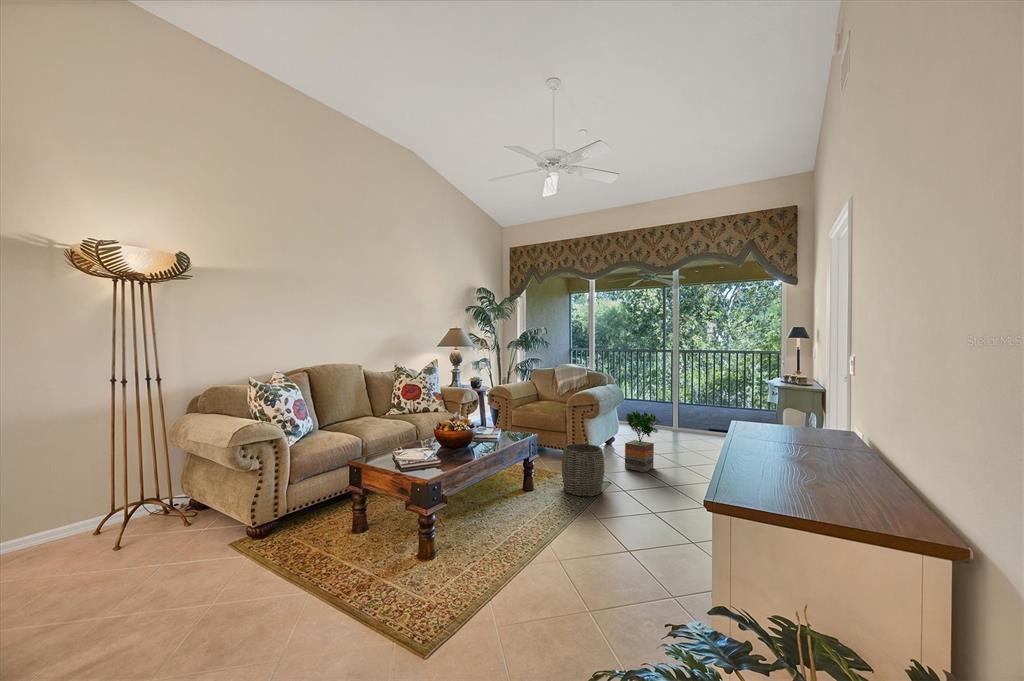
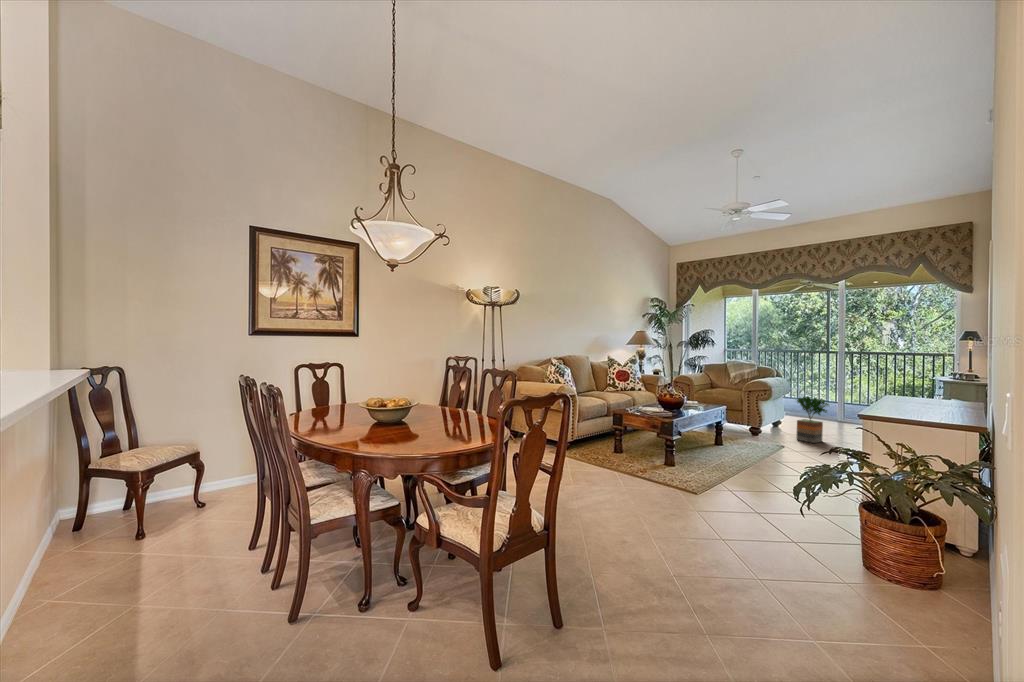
woven basket: present [562,444,604,496] -> none [747,416,783,452]

